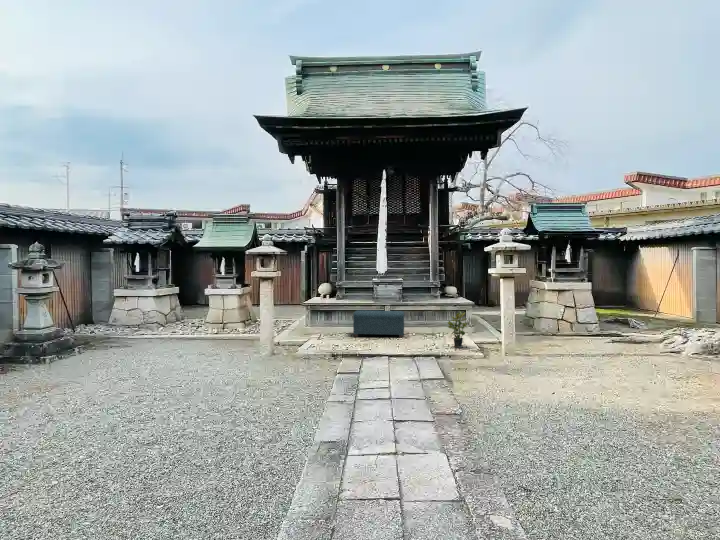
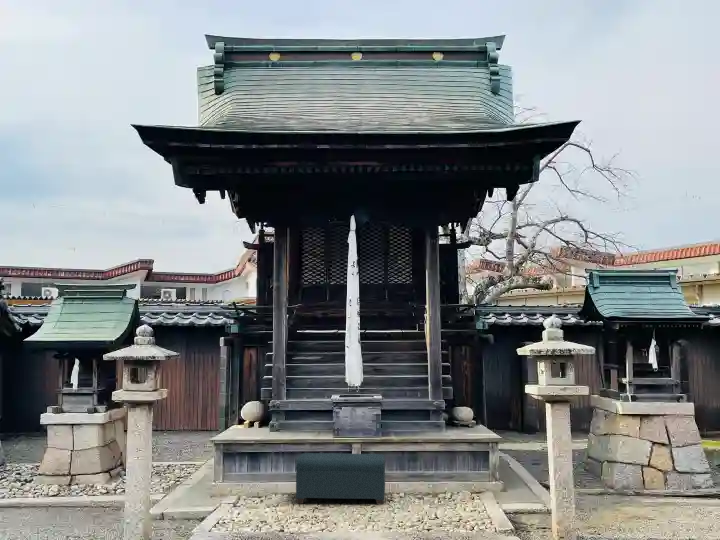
potted plant: present [448,312,468,348] -> none [459,459,494,527]

